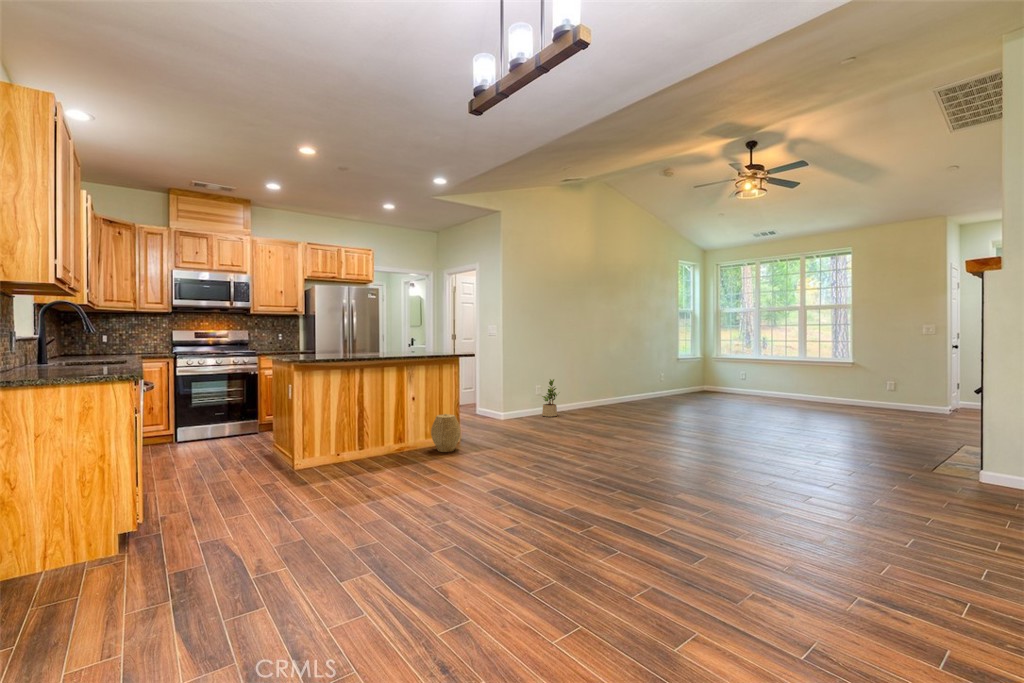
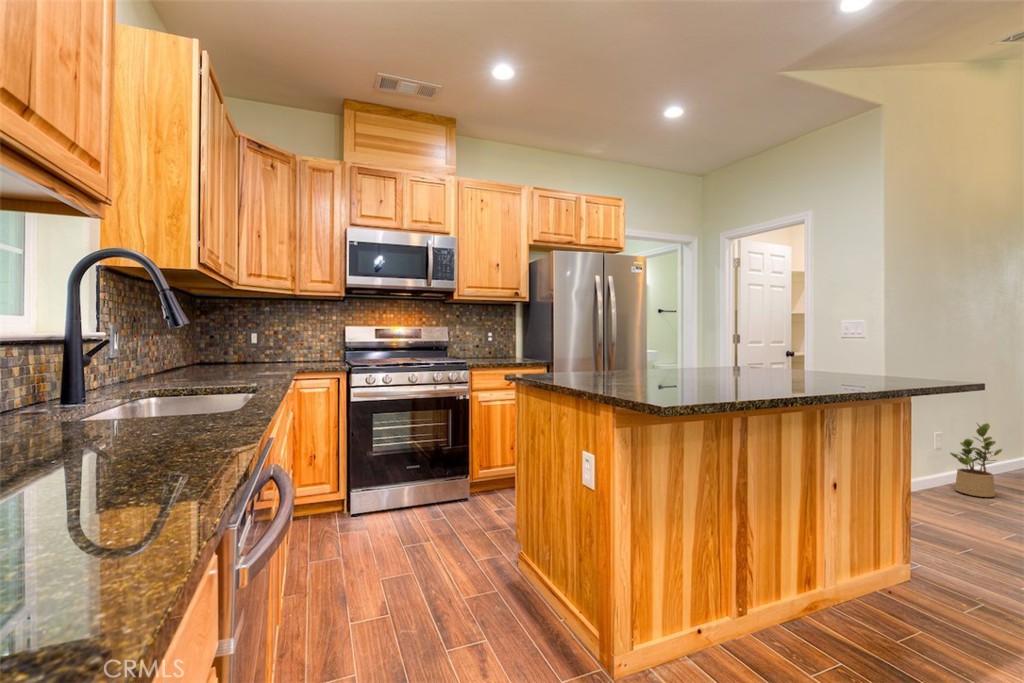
woven basket: present [431,414,461,452] -> none [889,529,987,636]

